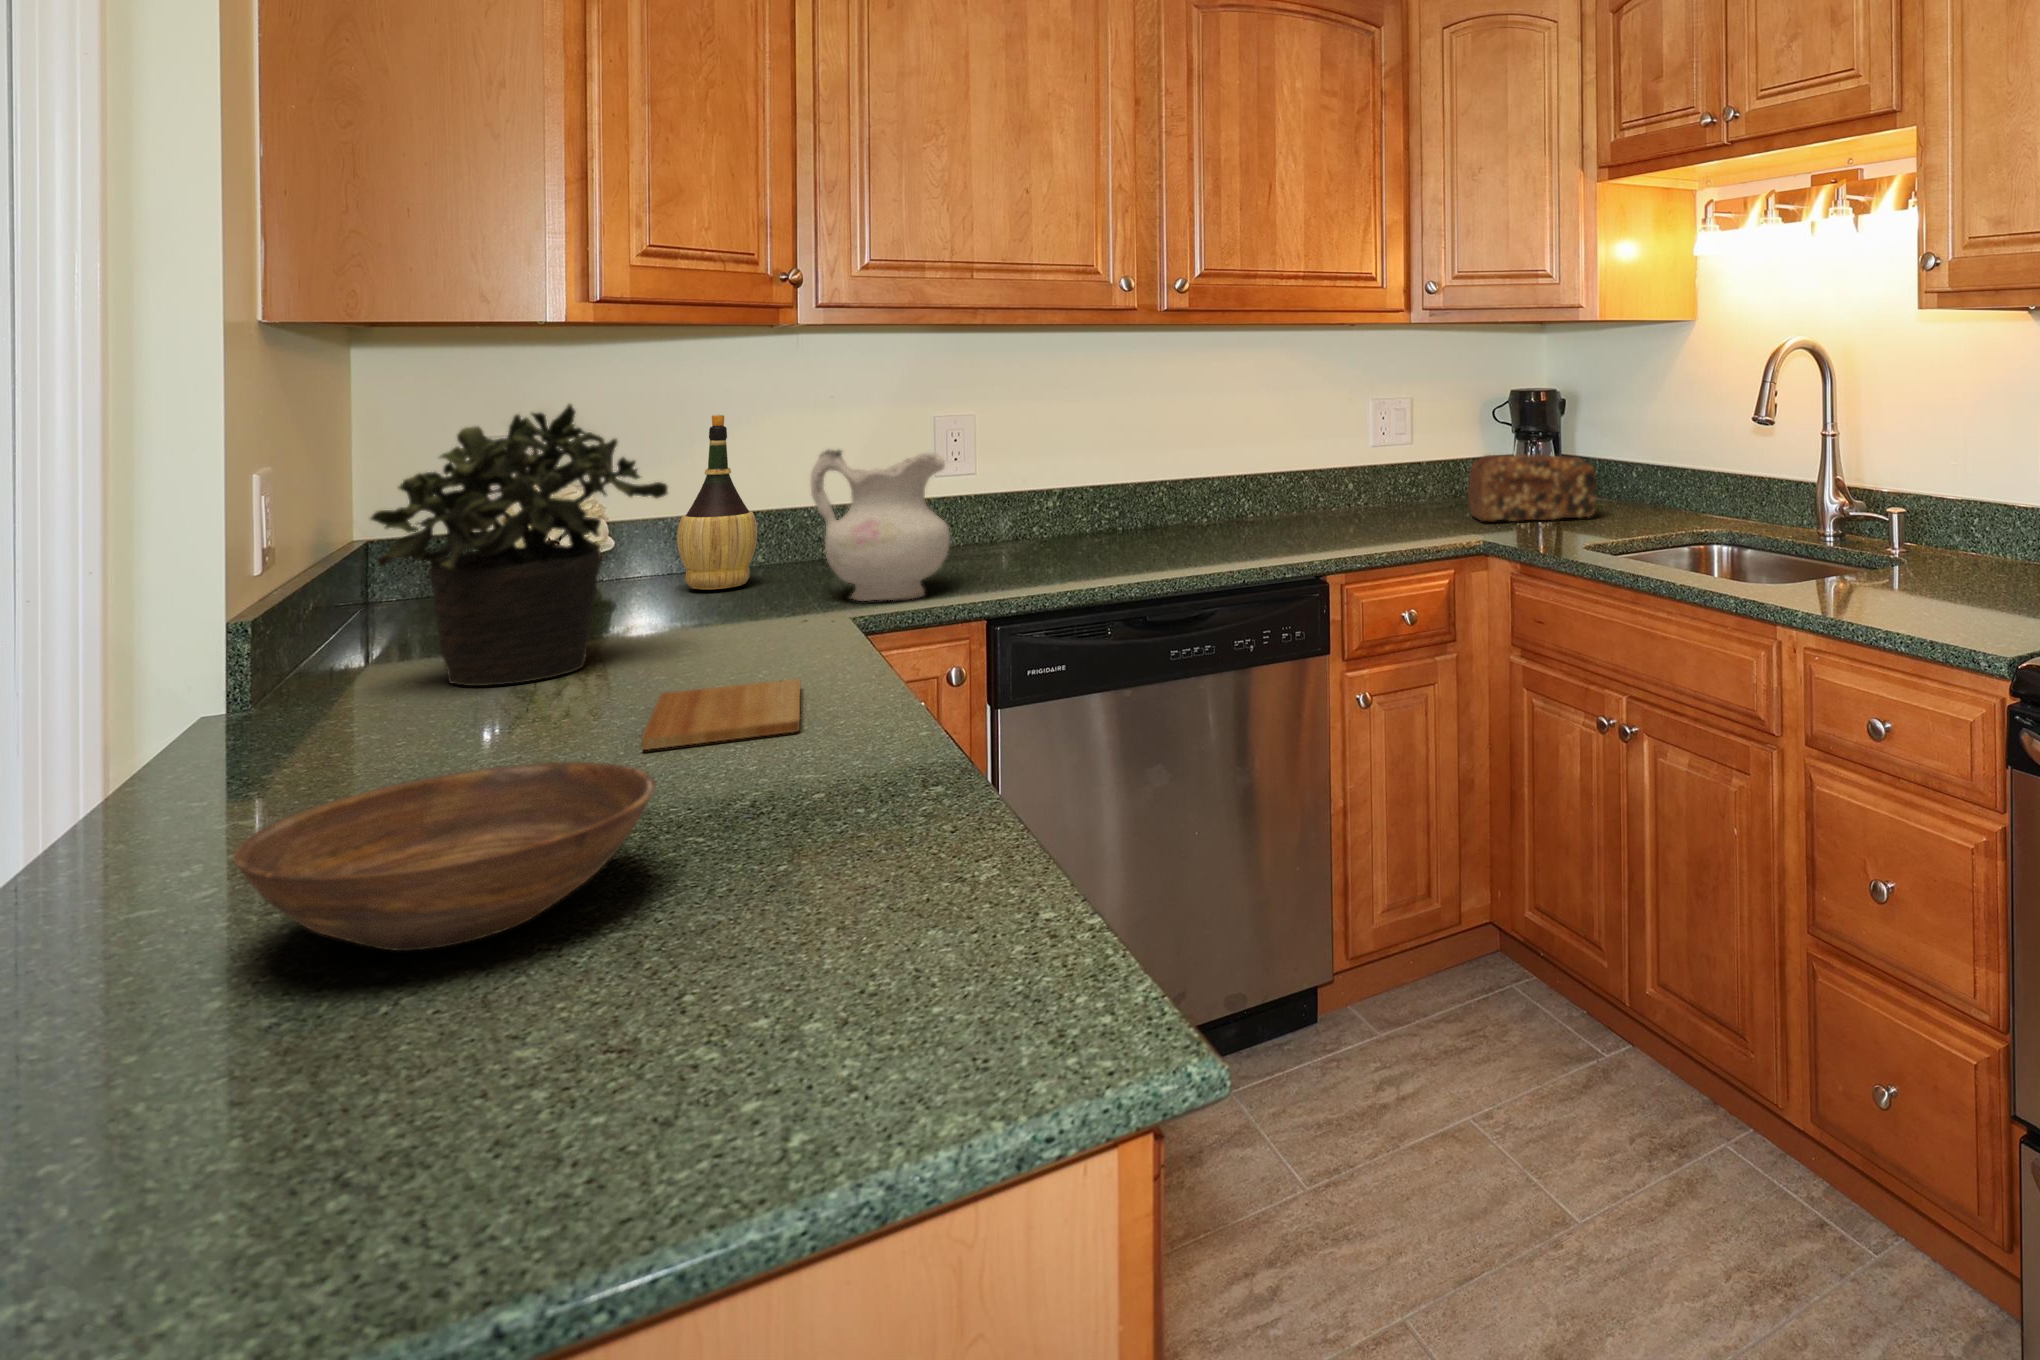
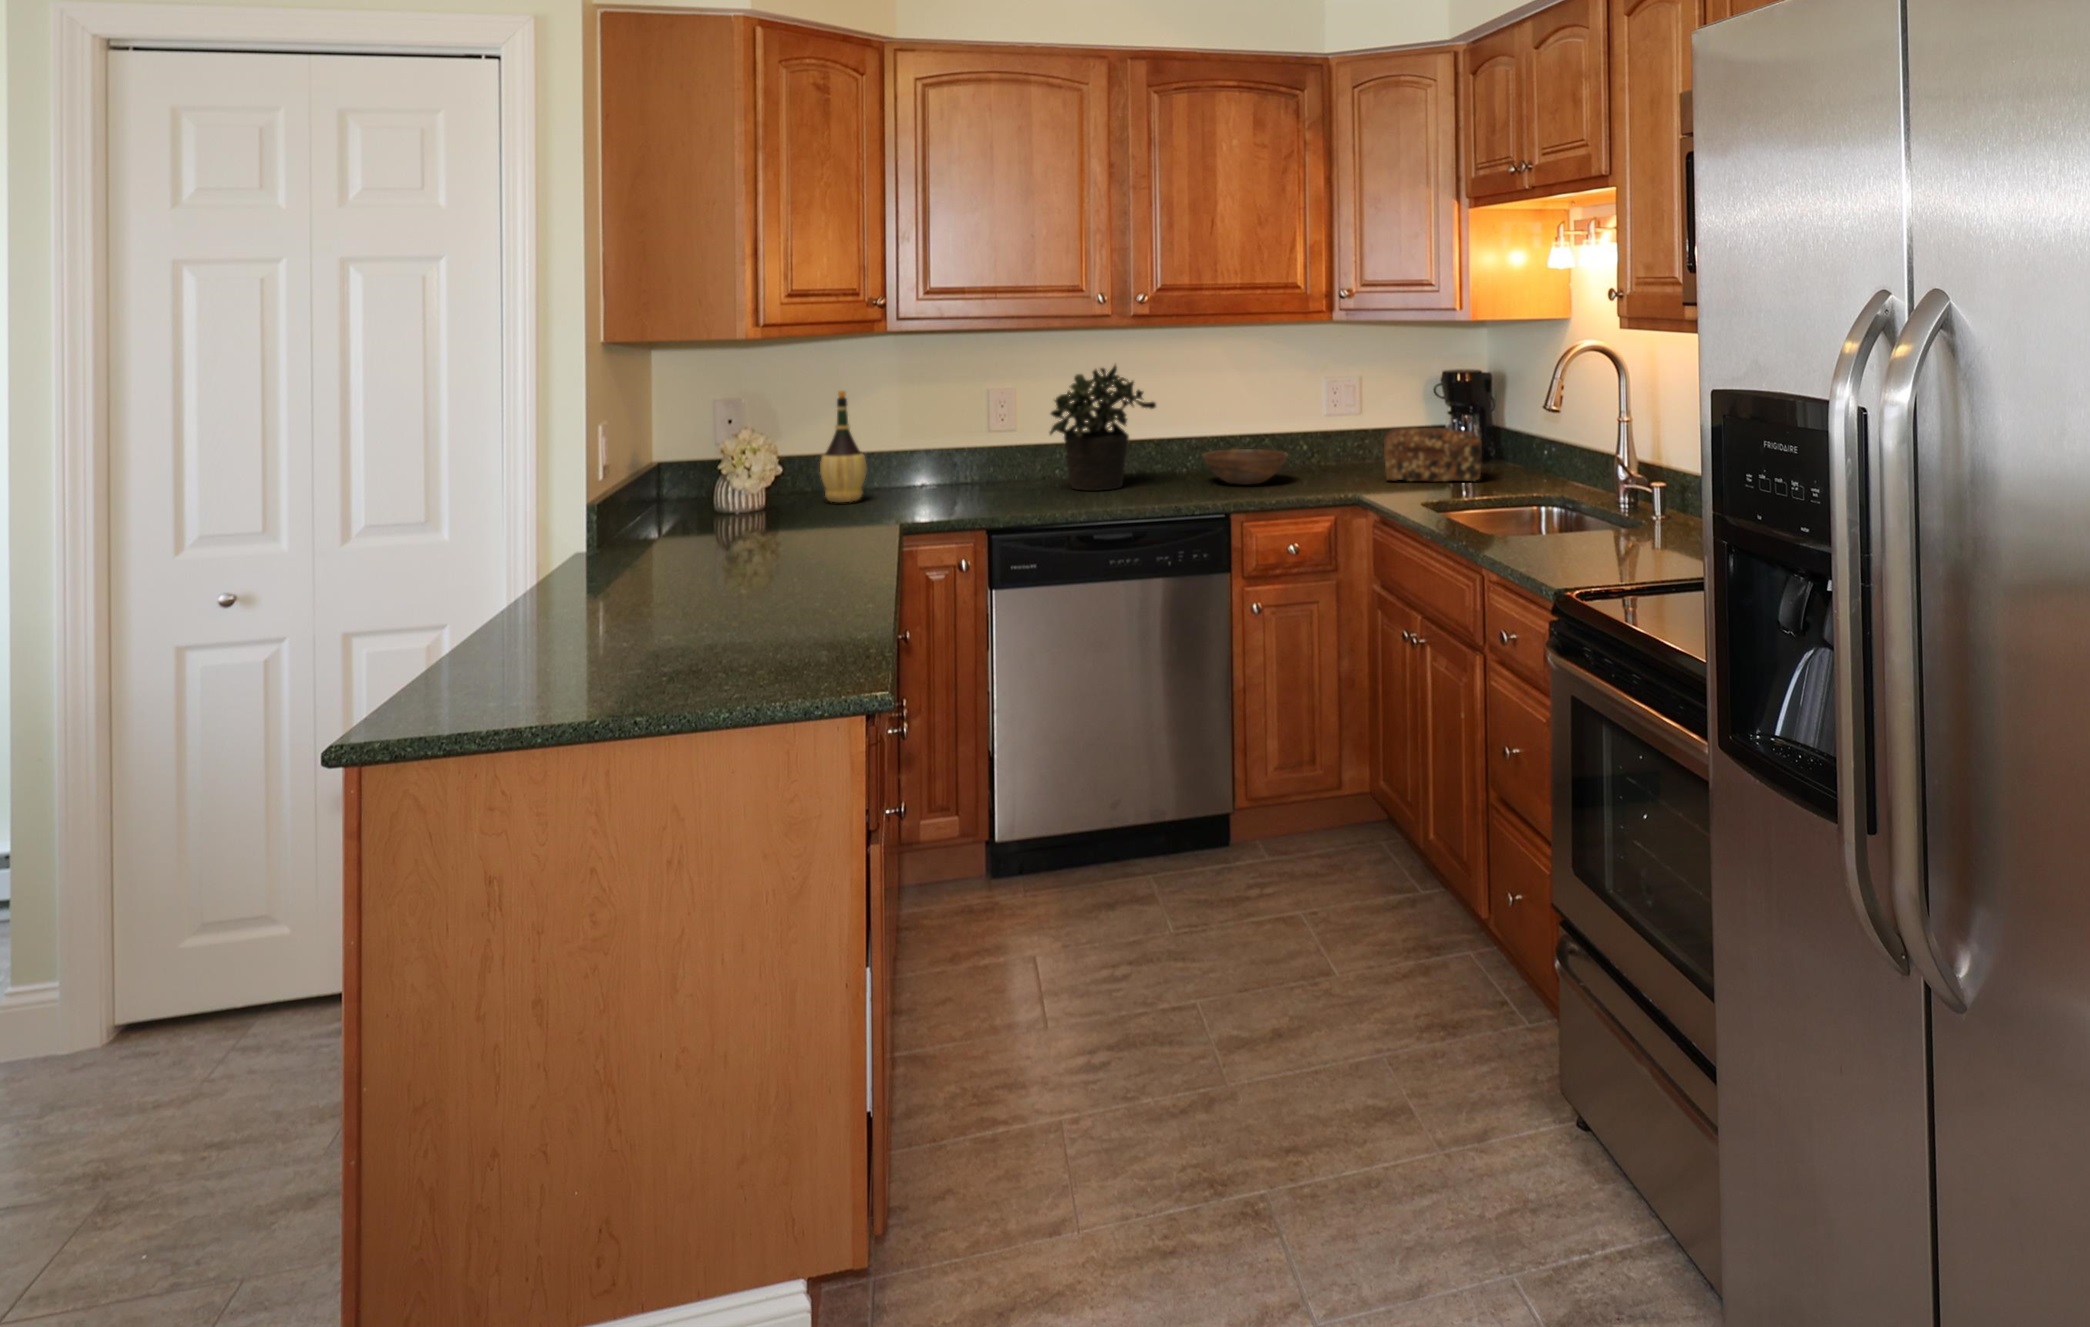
potted plant: present [371,404,668,686] -> present [1050,365,1156,491]
ceramic pitcher: present [811,449,950,601] -> none [890,416,973,515]
cutting board: present [642,679,801,750] -> none [762,555,852,583]
bowl: present [234,762,656,951] -> present [1202,449,1288,485]

